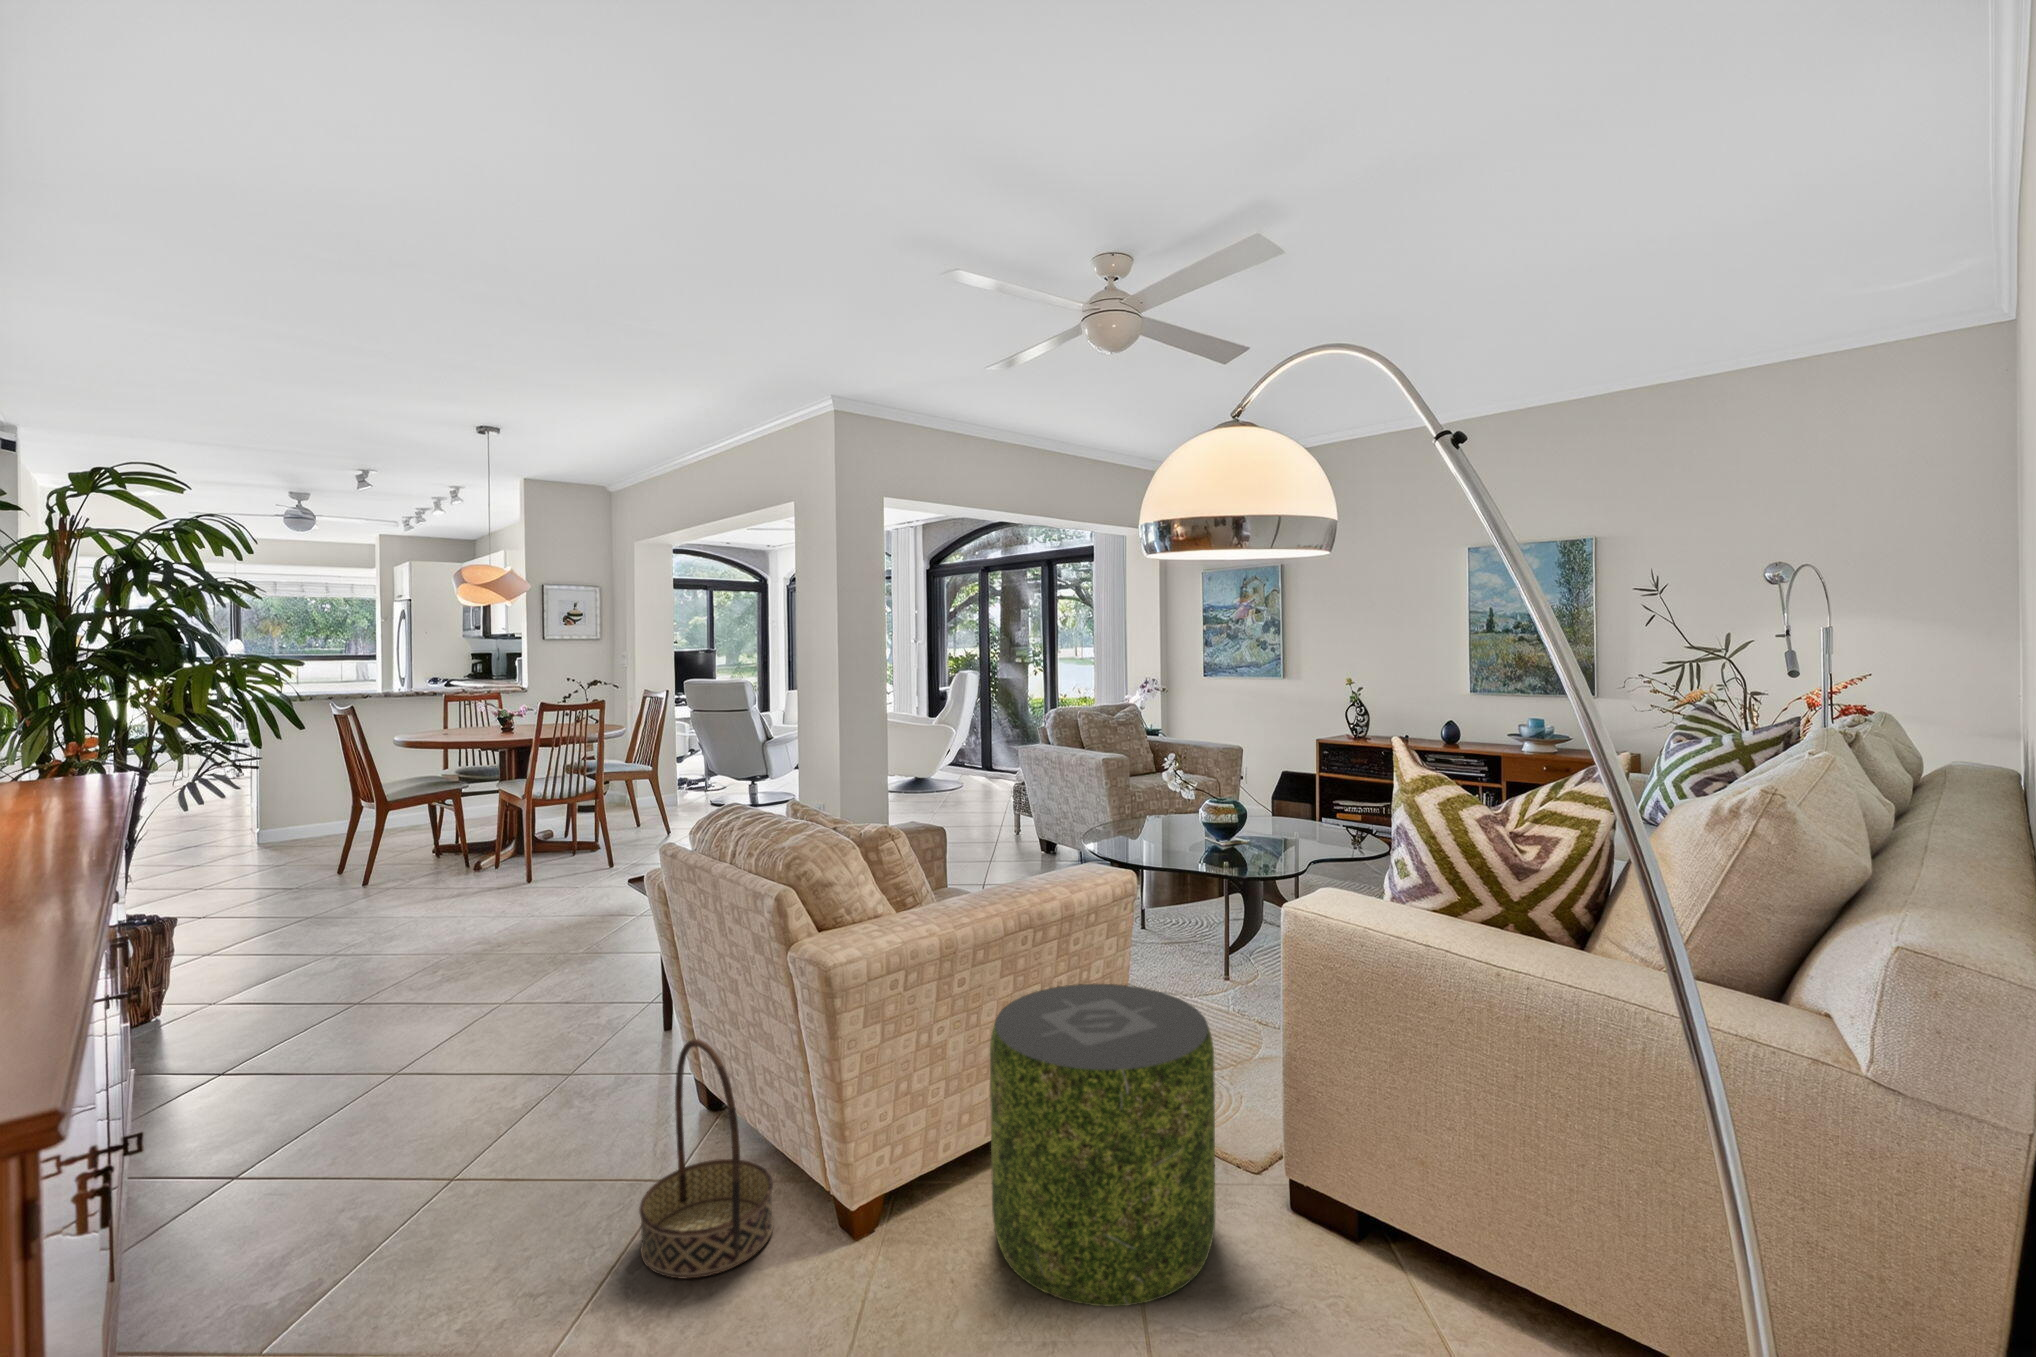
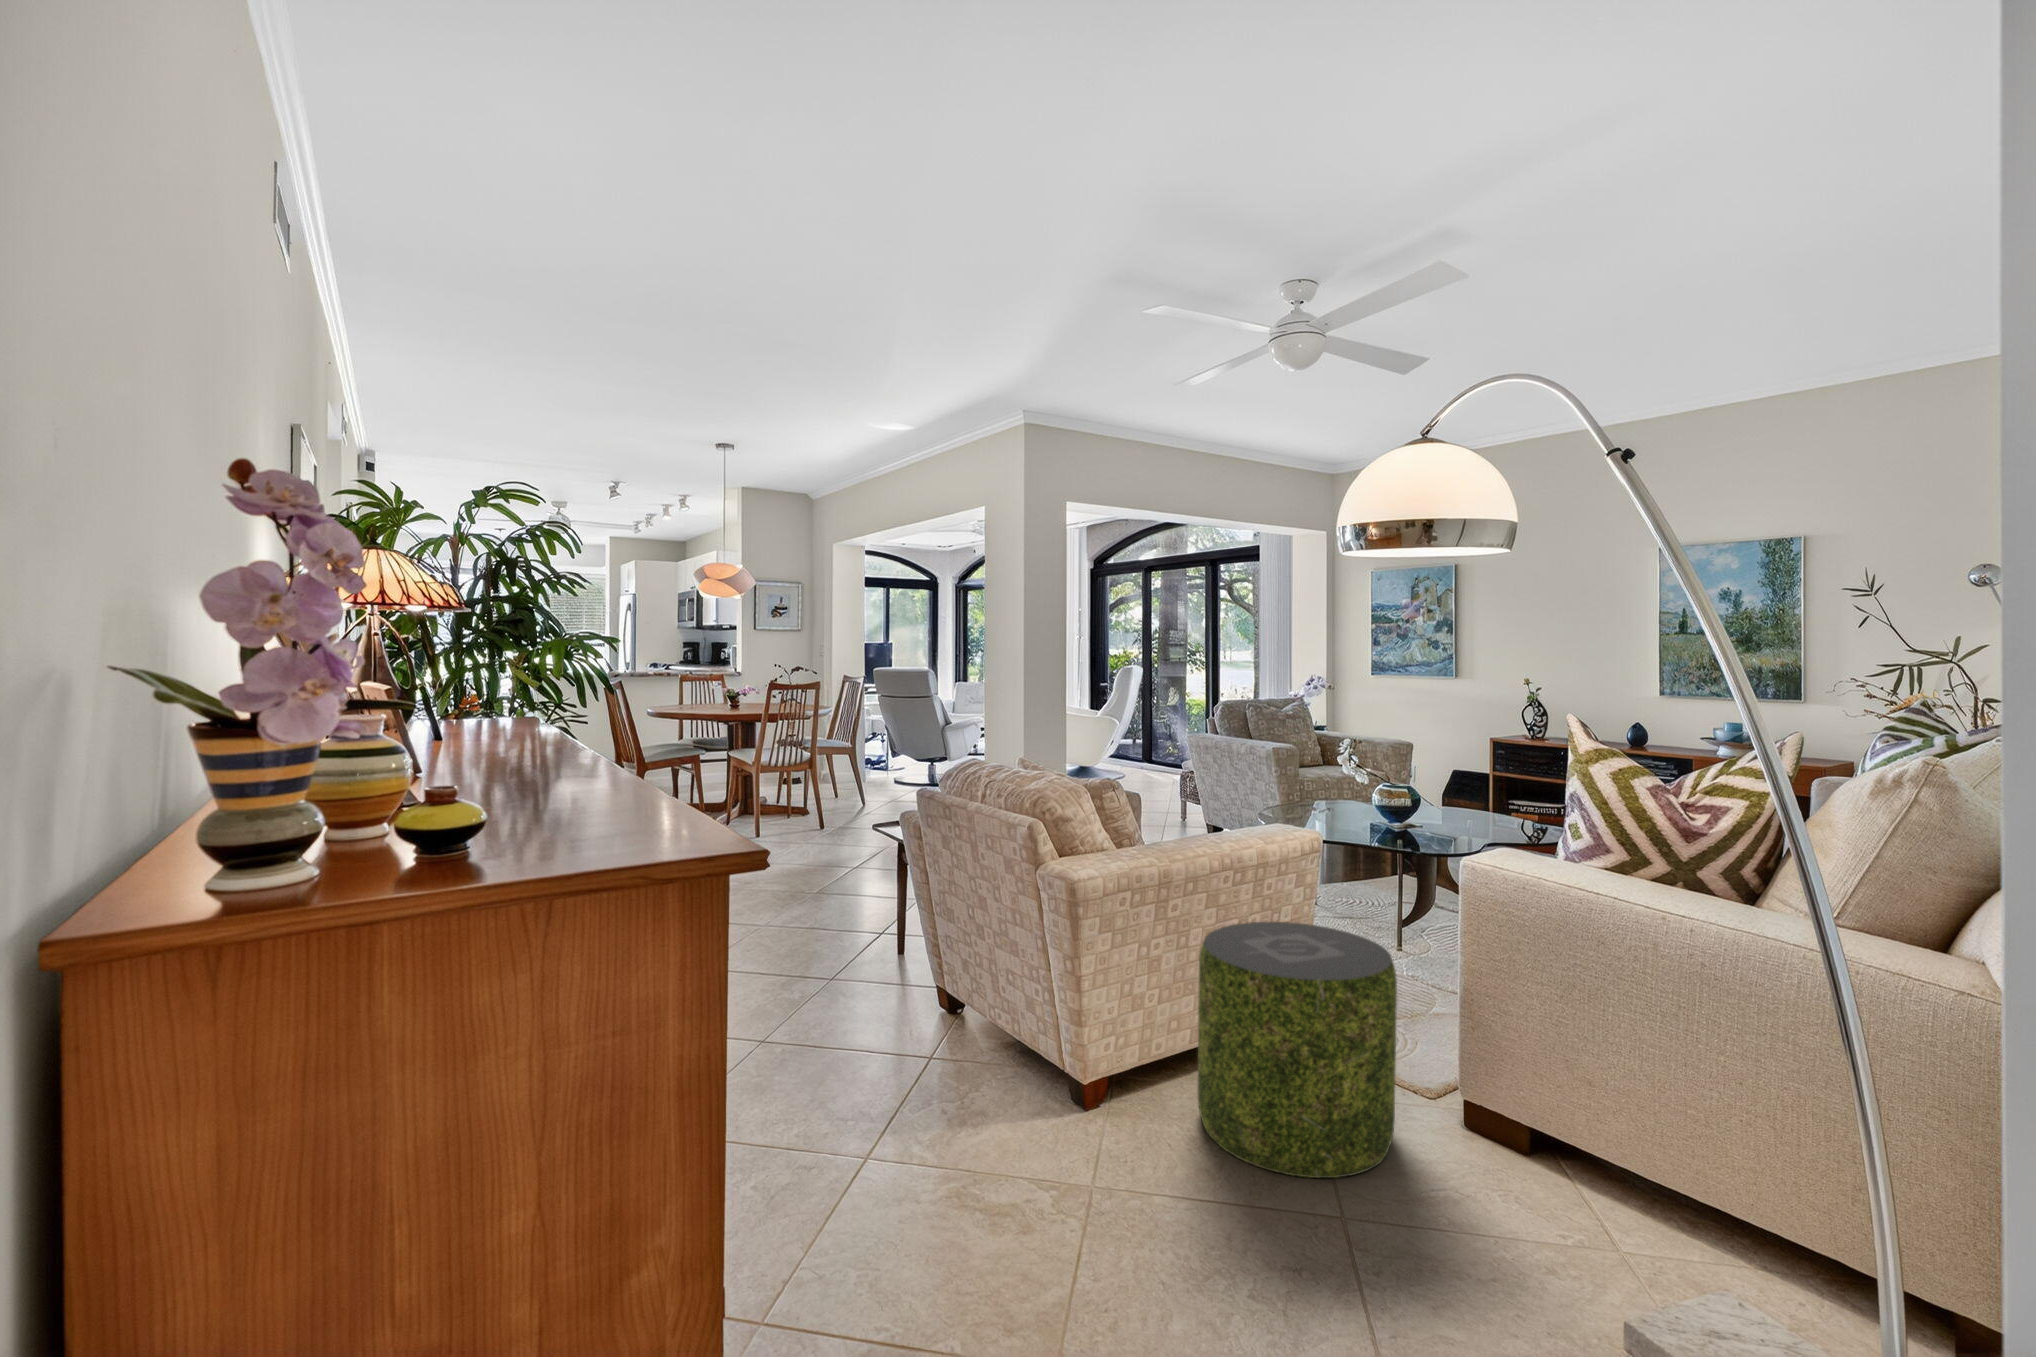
basket: present [639,1039,774,1279] -> none [915,940,1017,1123]

